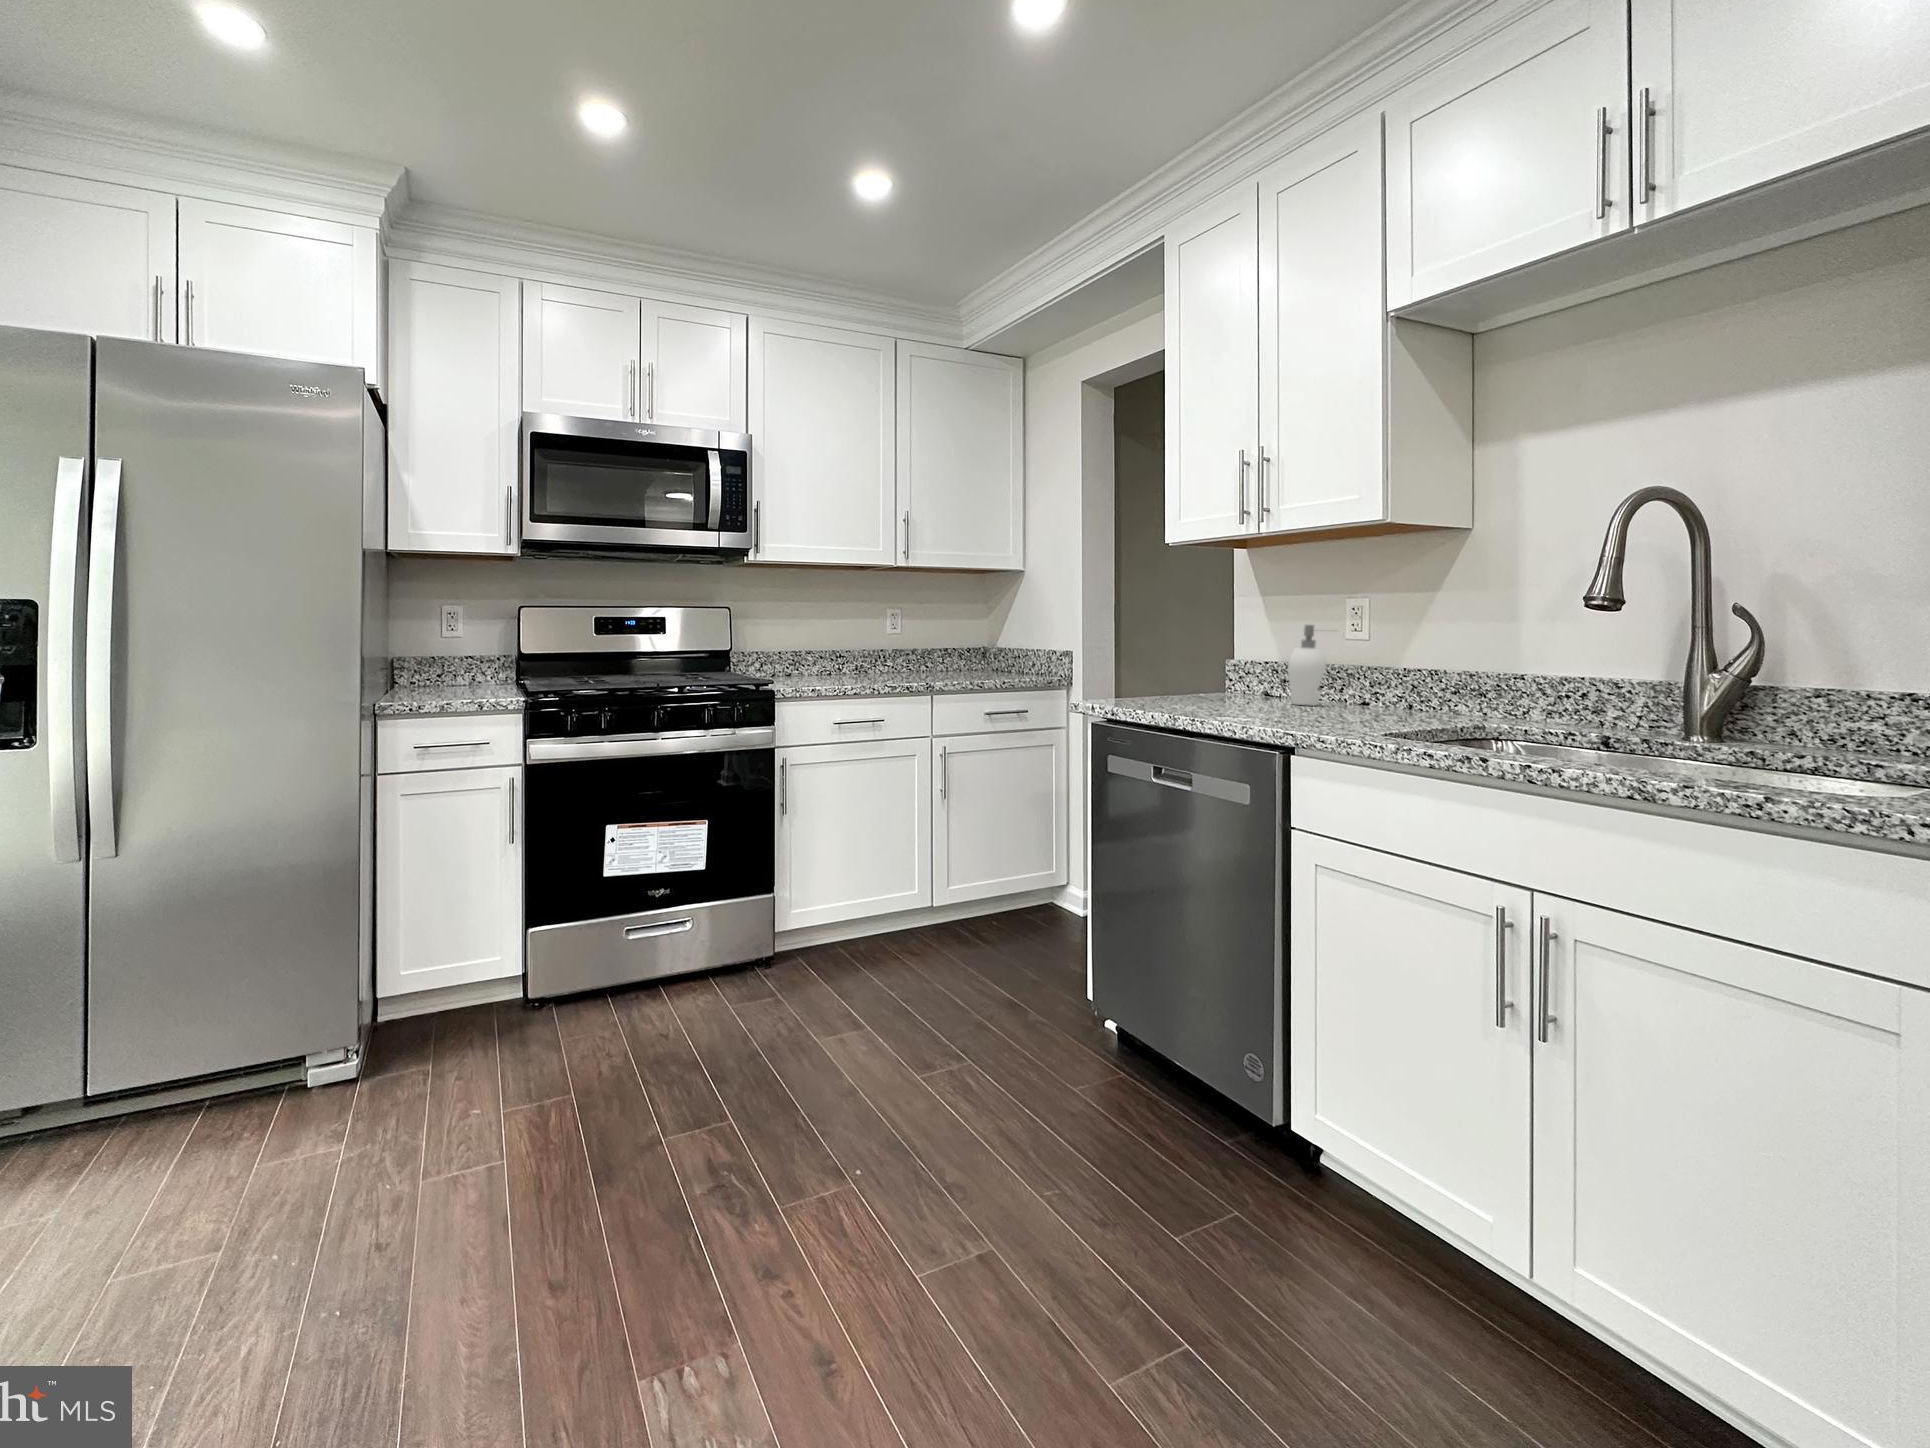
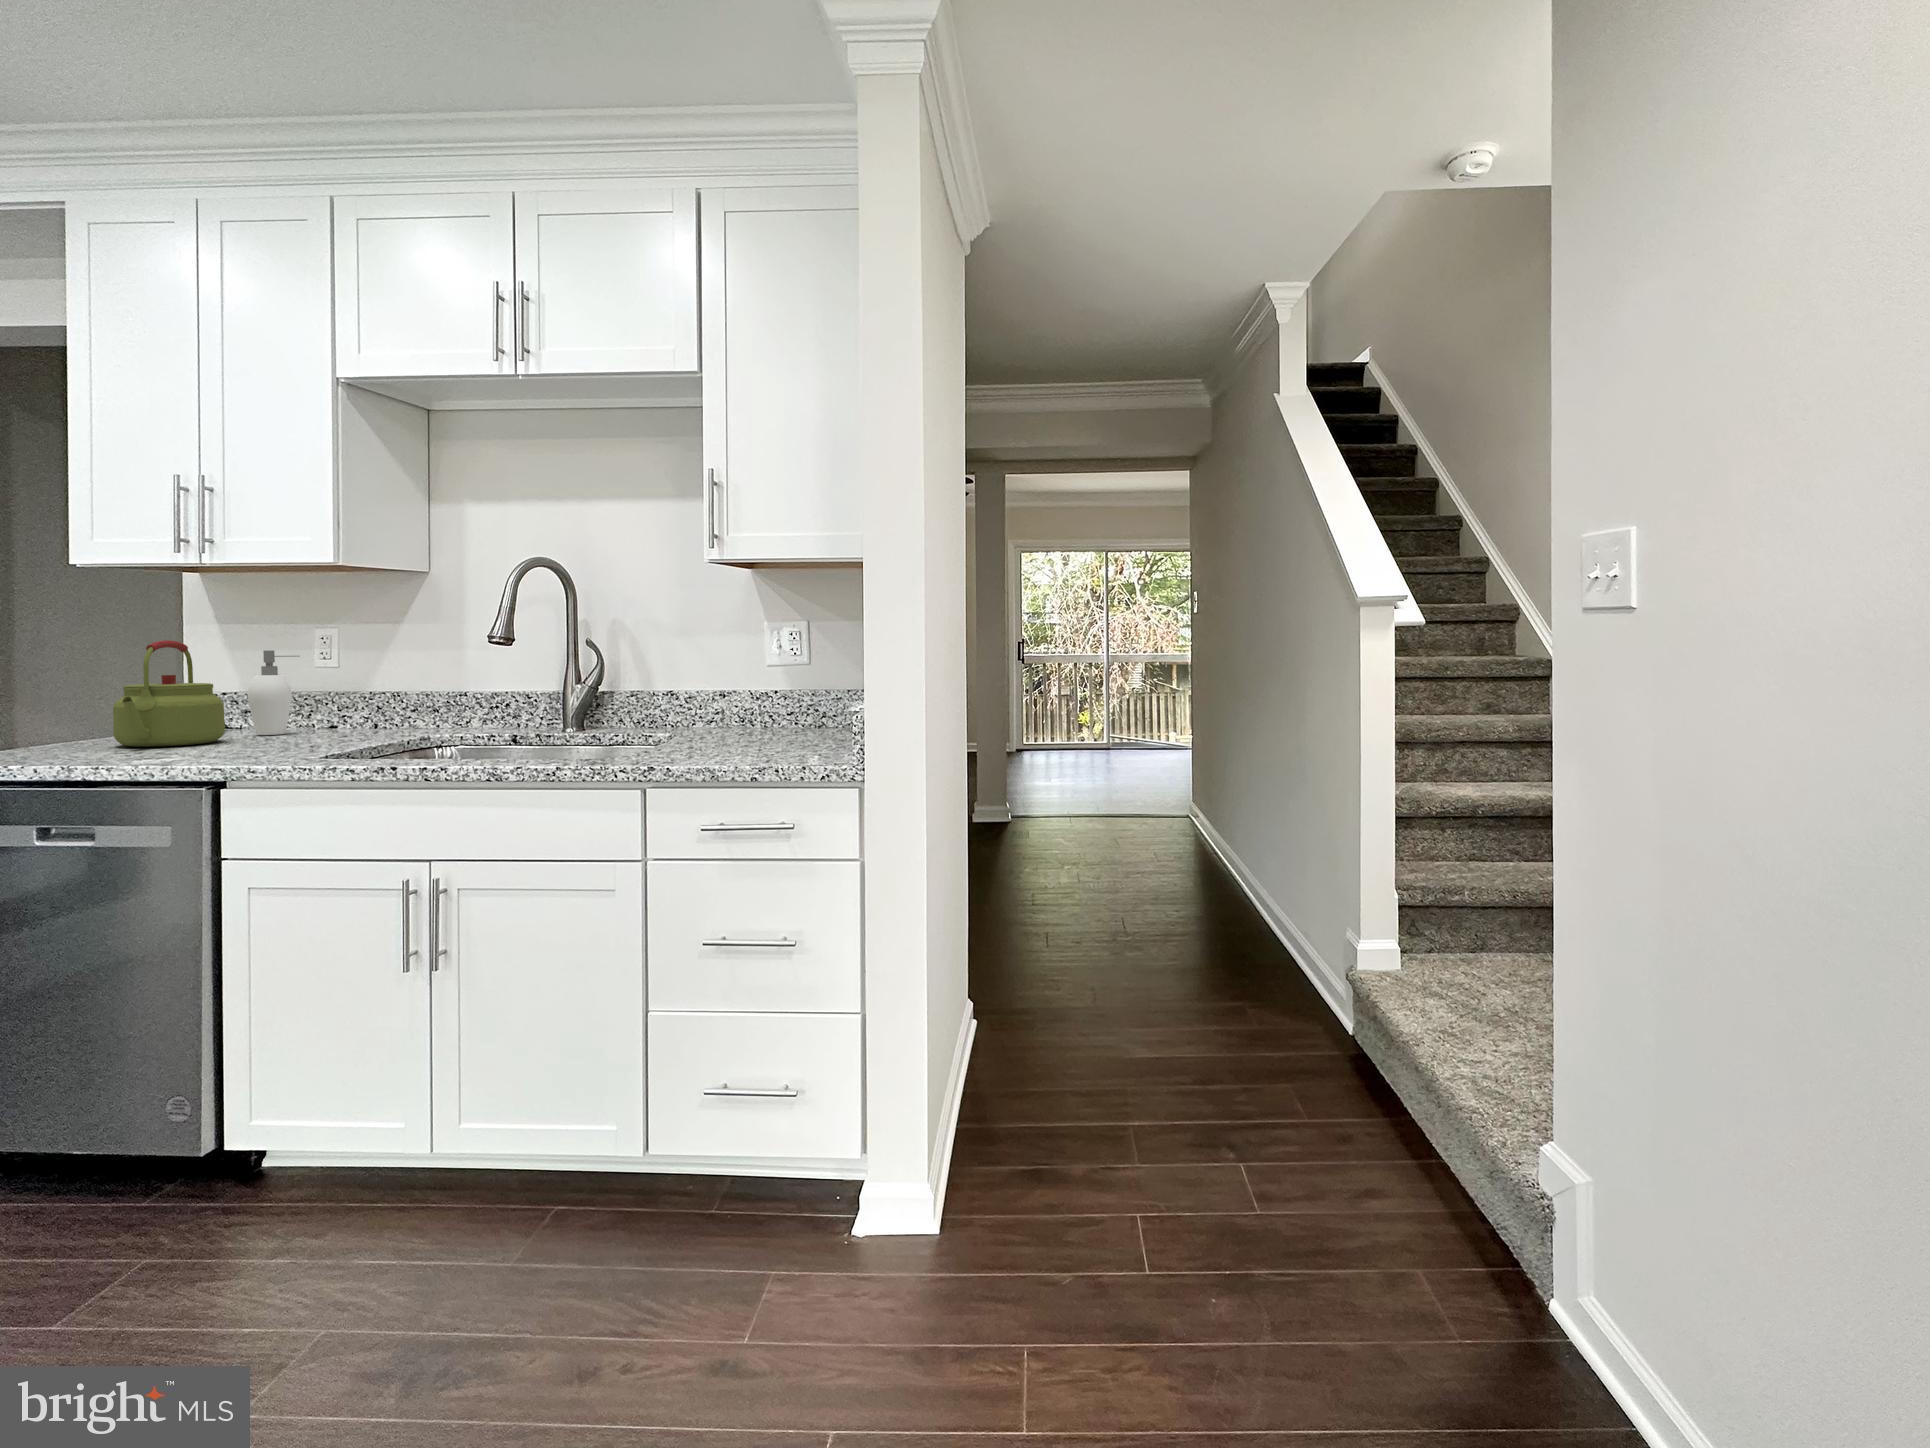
kettle: none [1183,611,1270,707] -> present [113,640,225,747]

